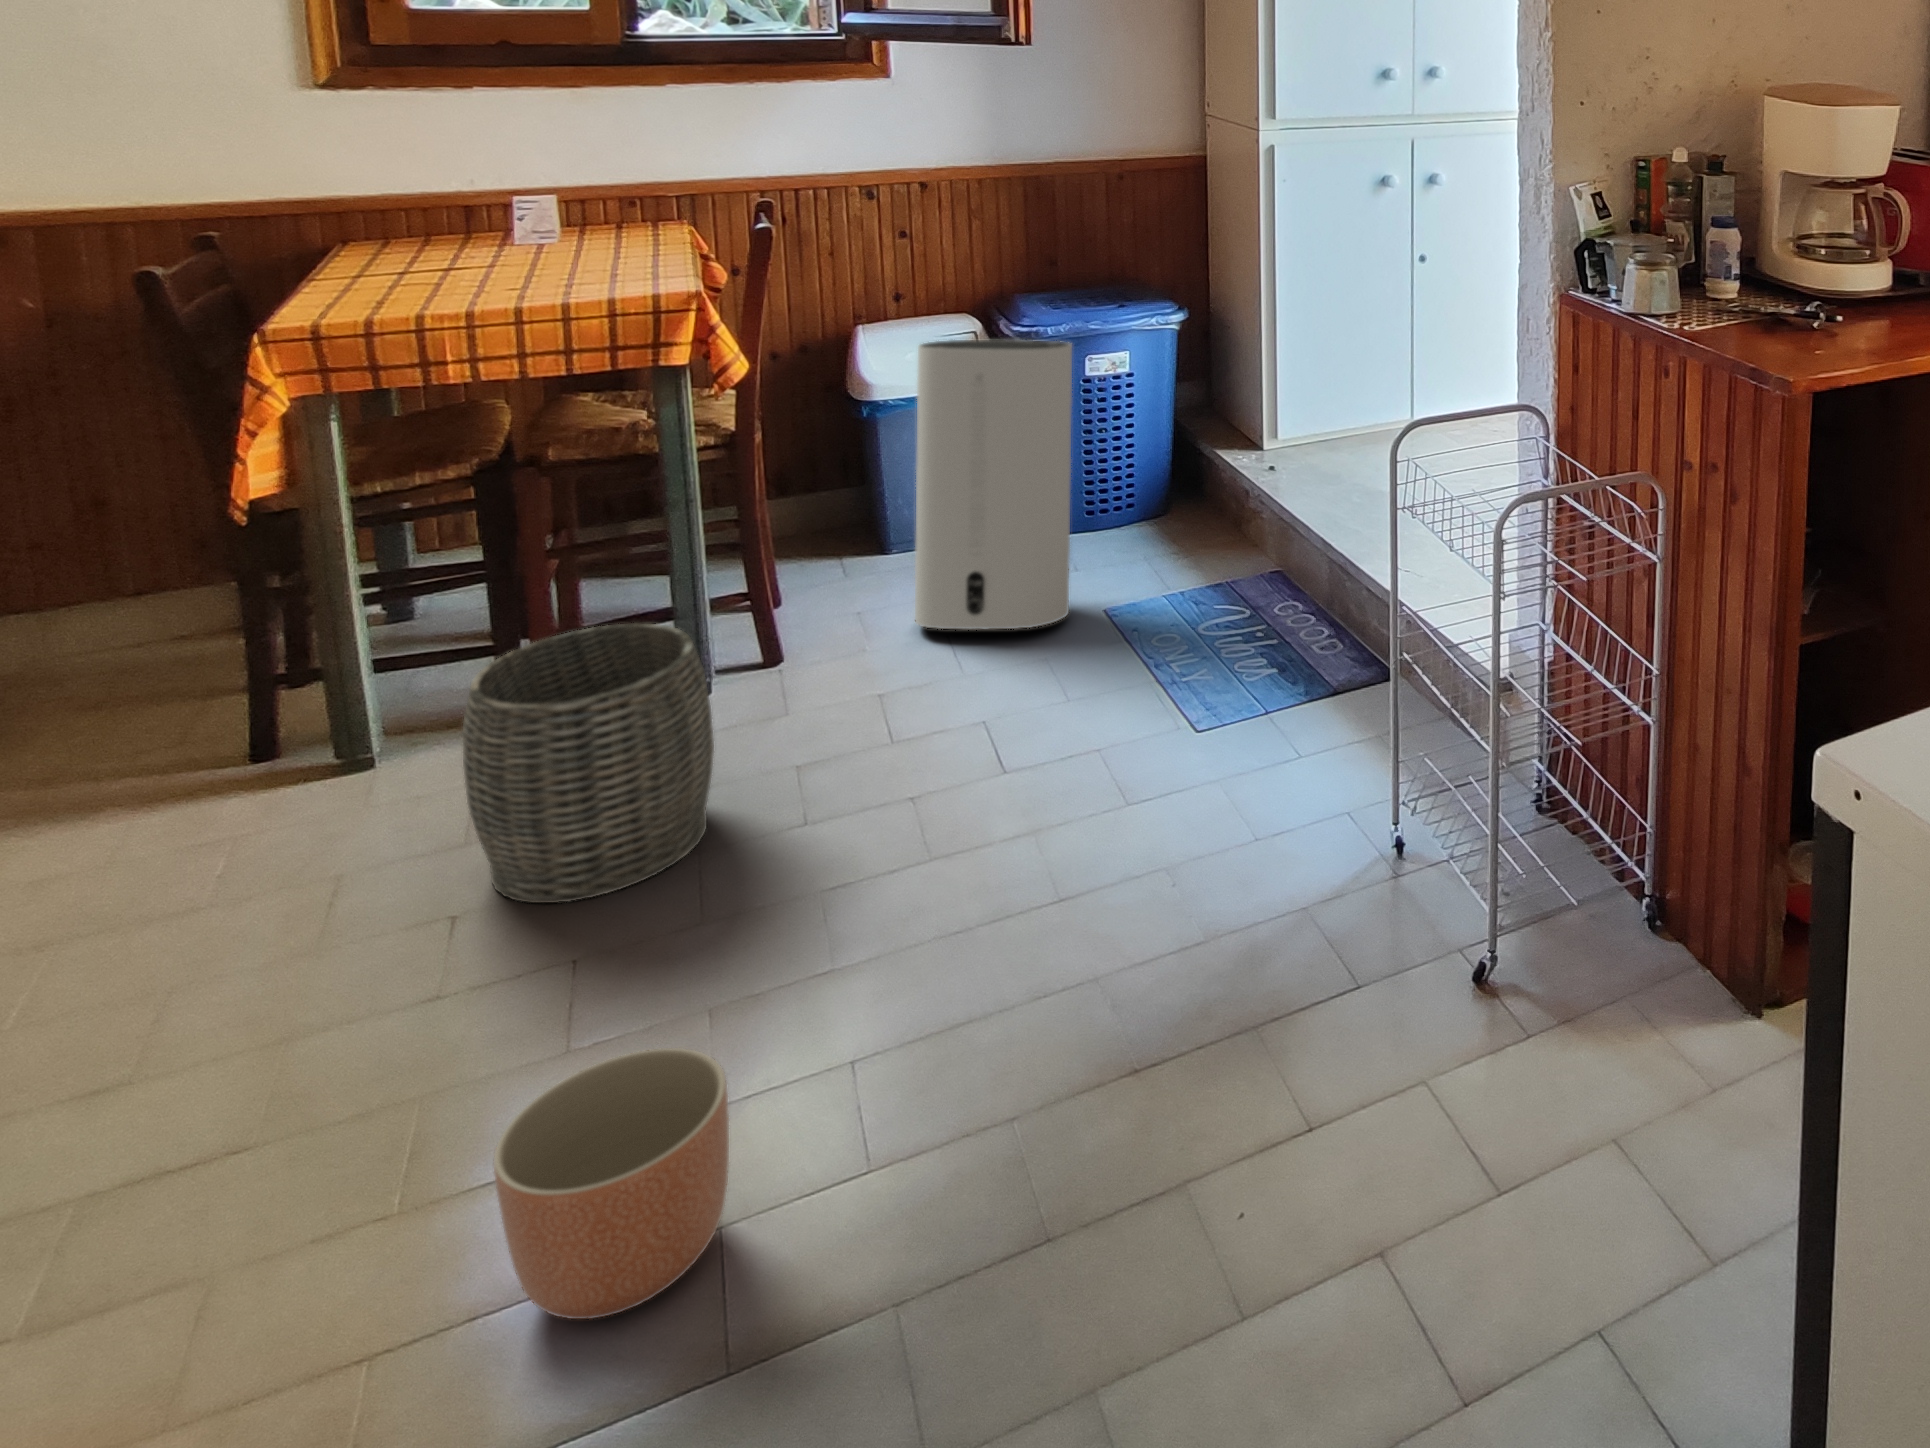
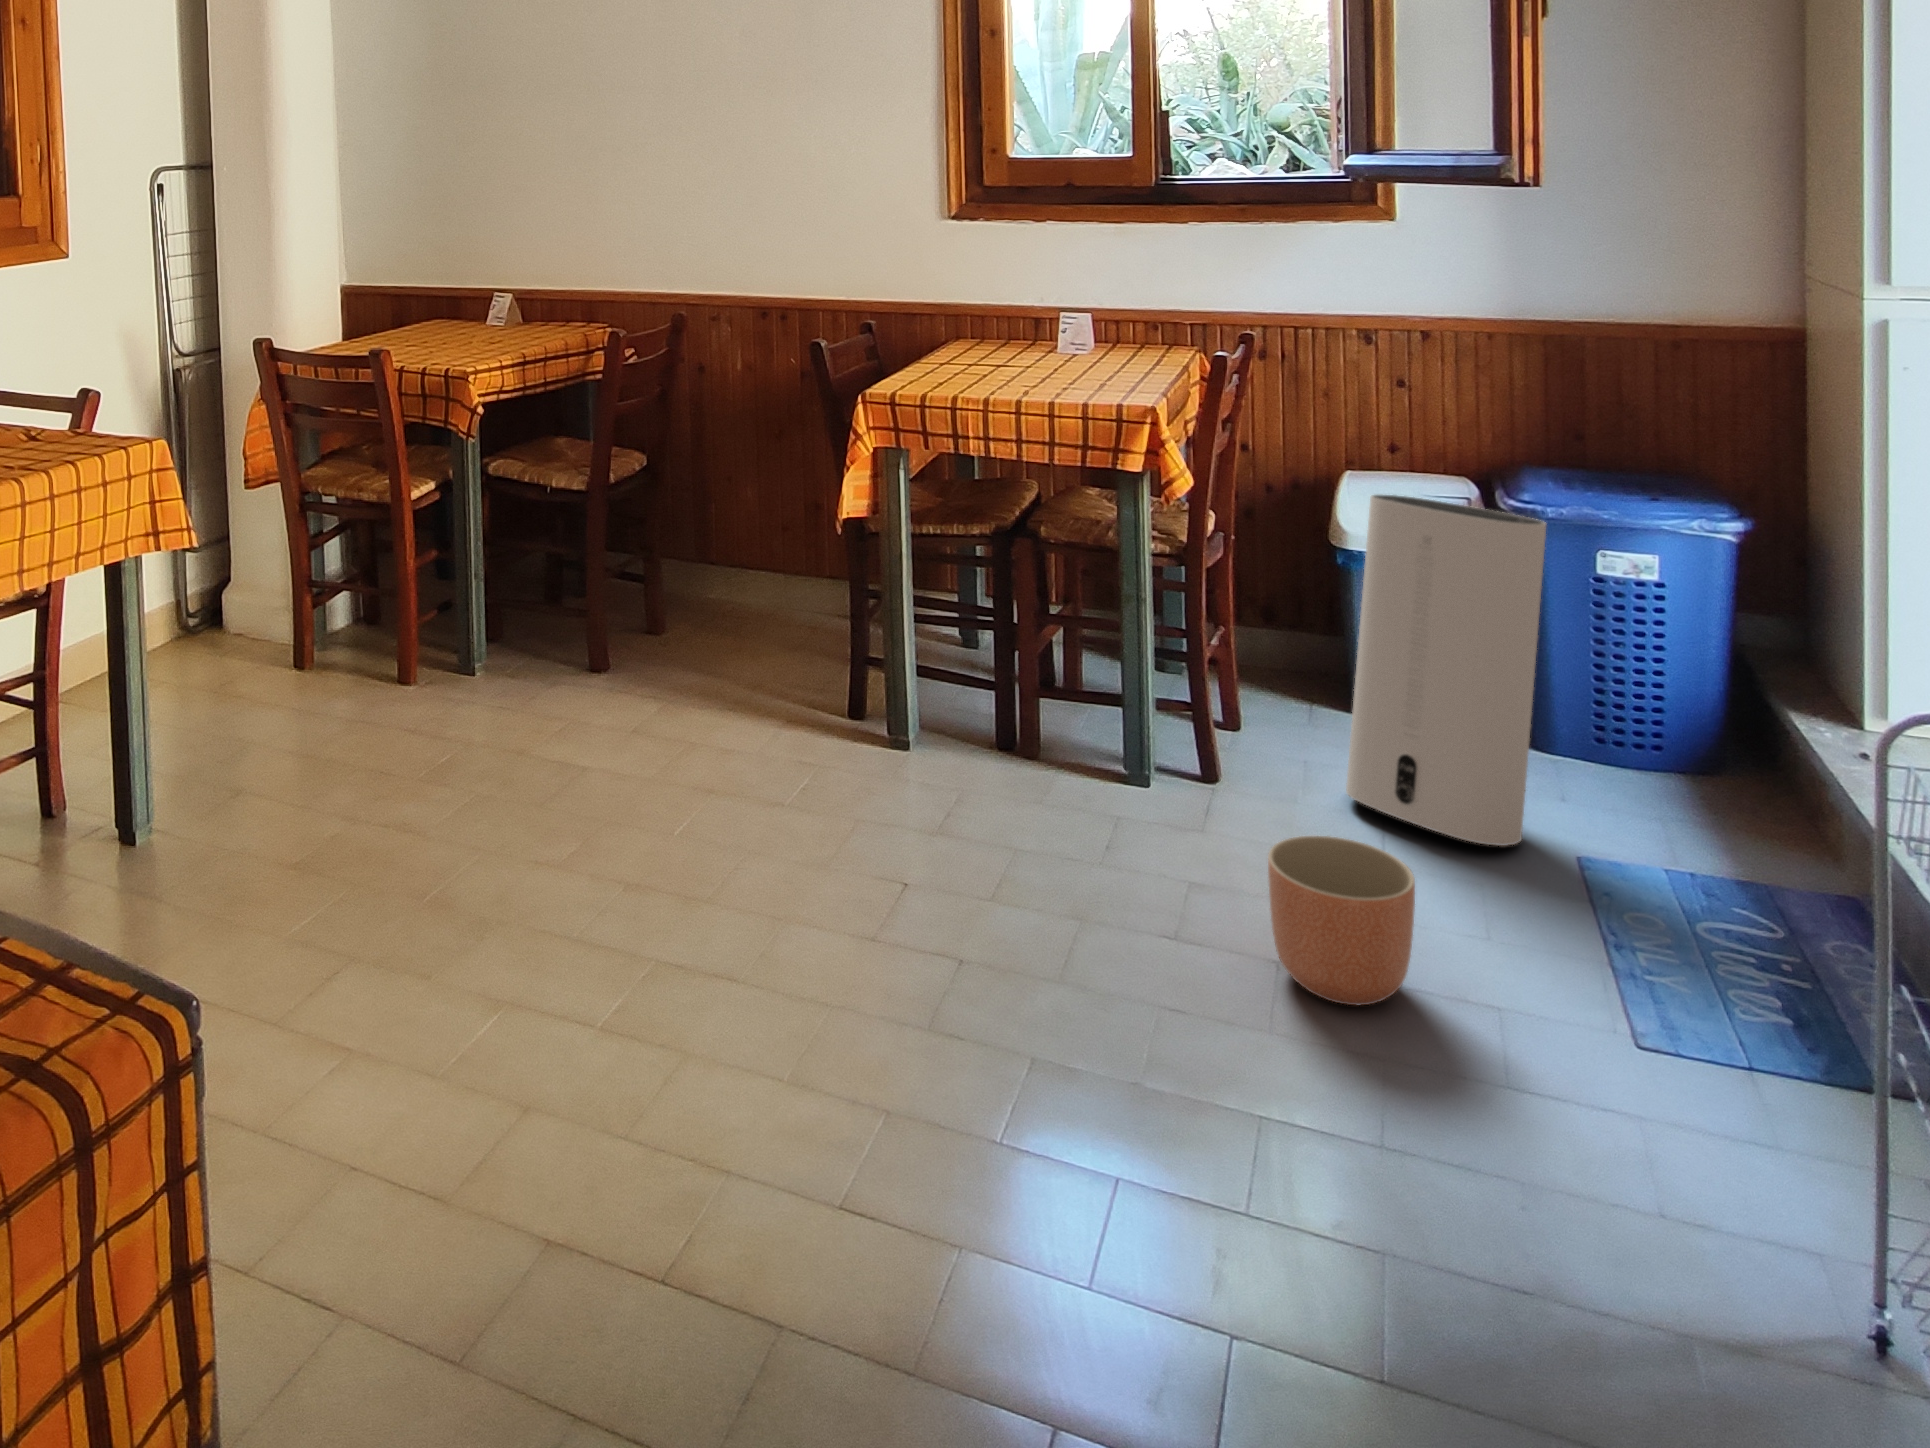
woven basket: present [463,623,714,903] -> none [920,683,1105,927]
planter: present [494,1048,729,1319] -> present [1268,836,1415,1005]

